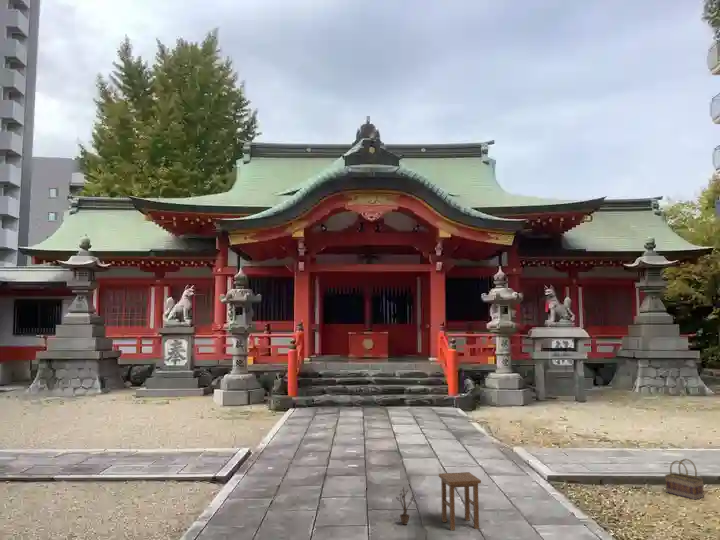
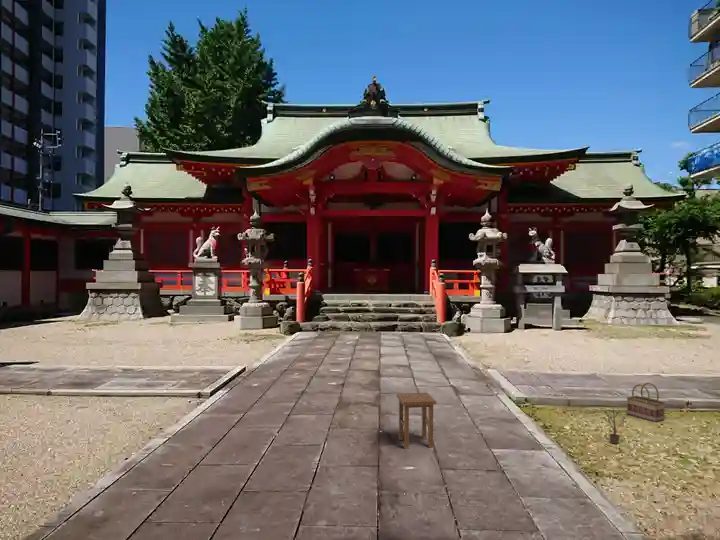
decorative plant: present [396,488,414,525] -> present [604,409,626,444]

